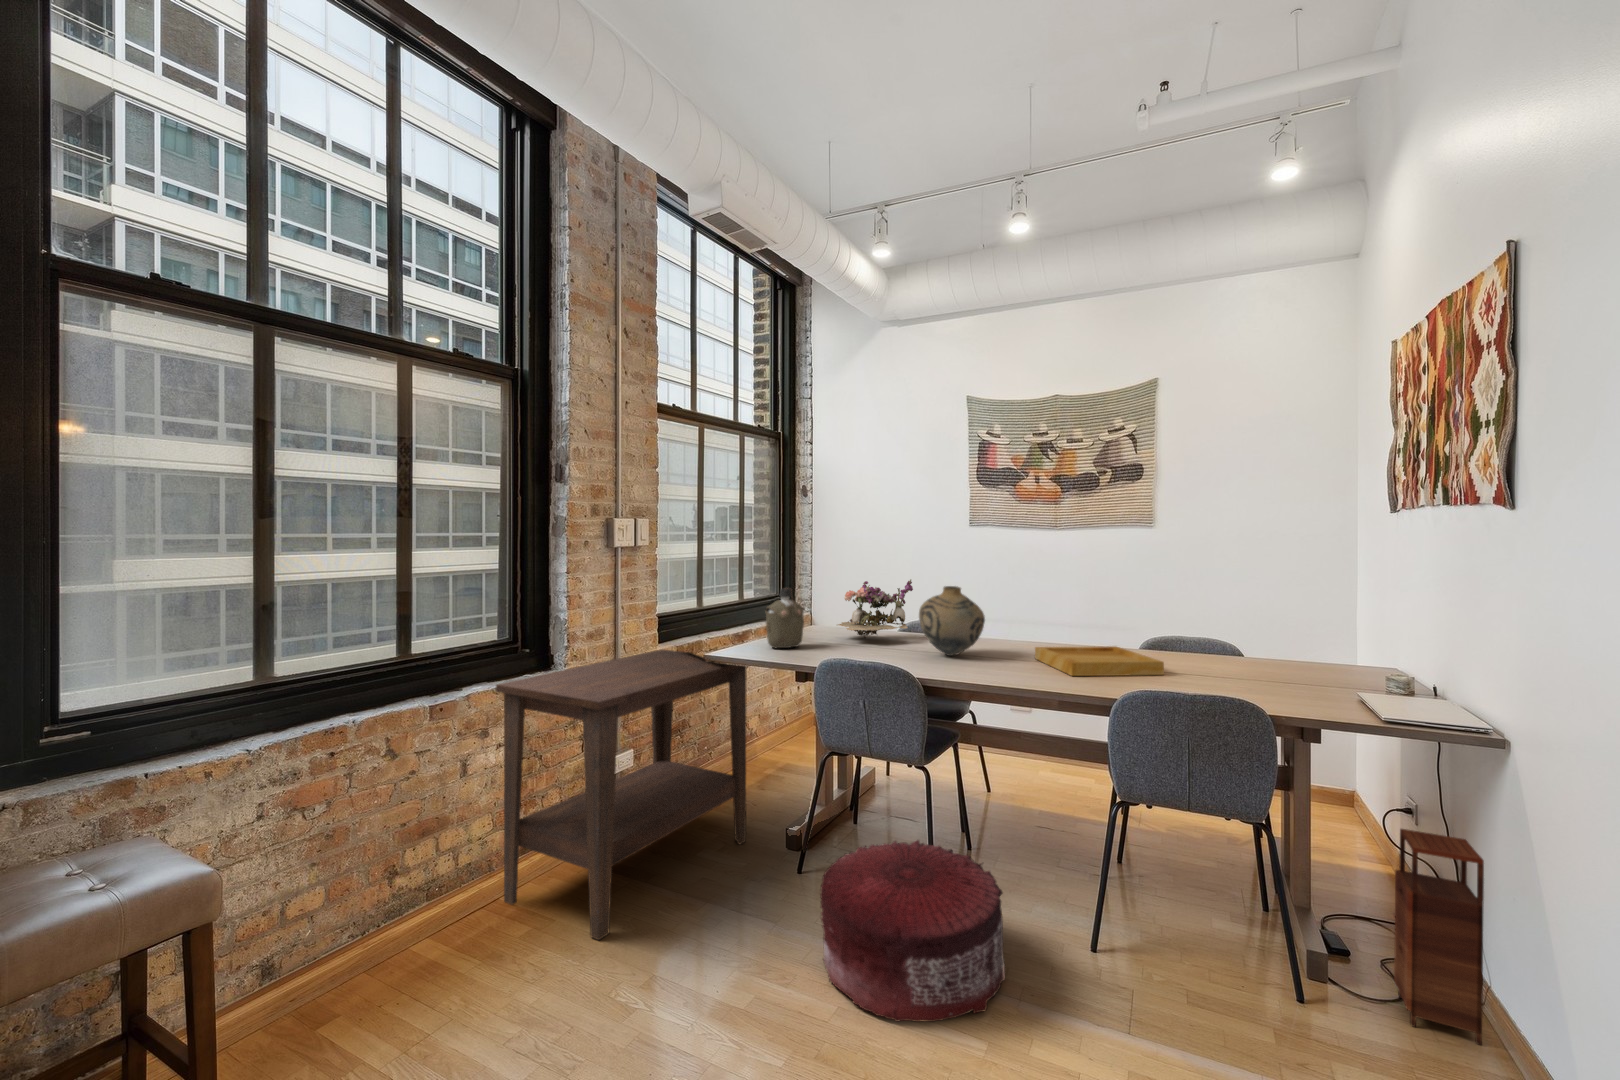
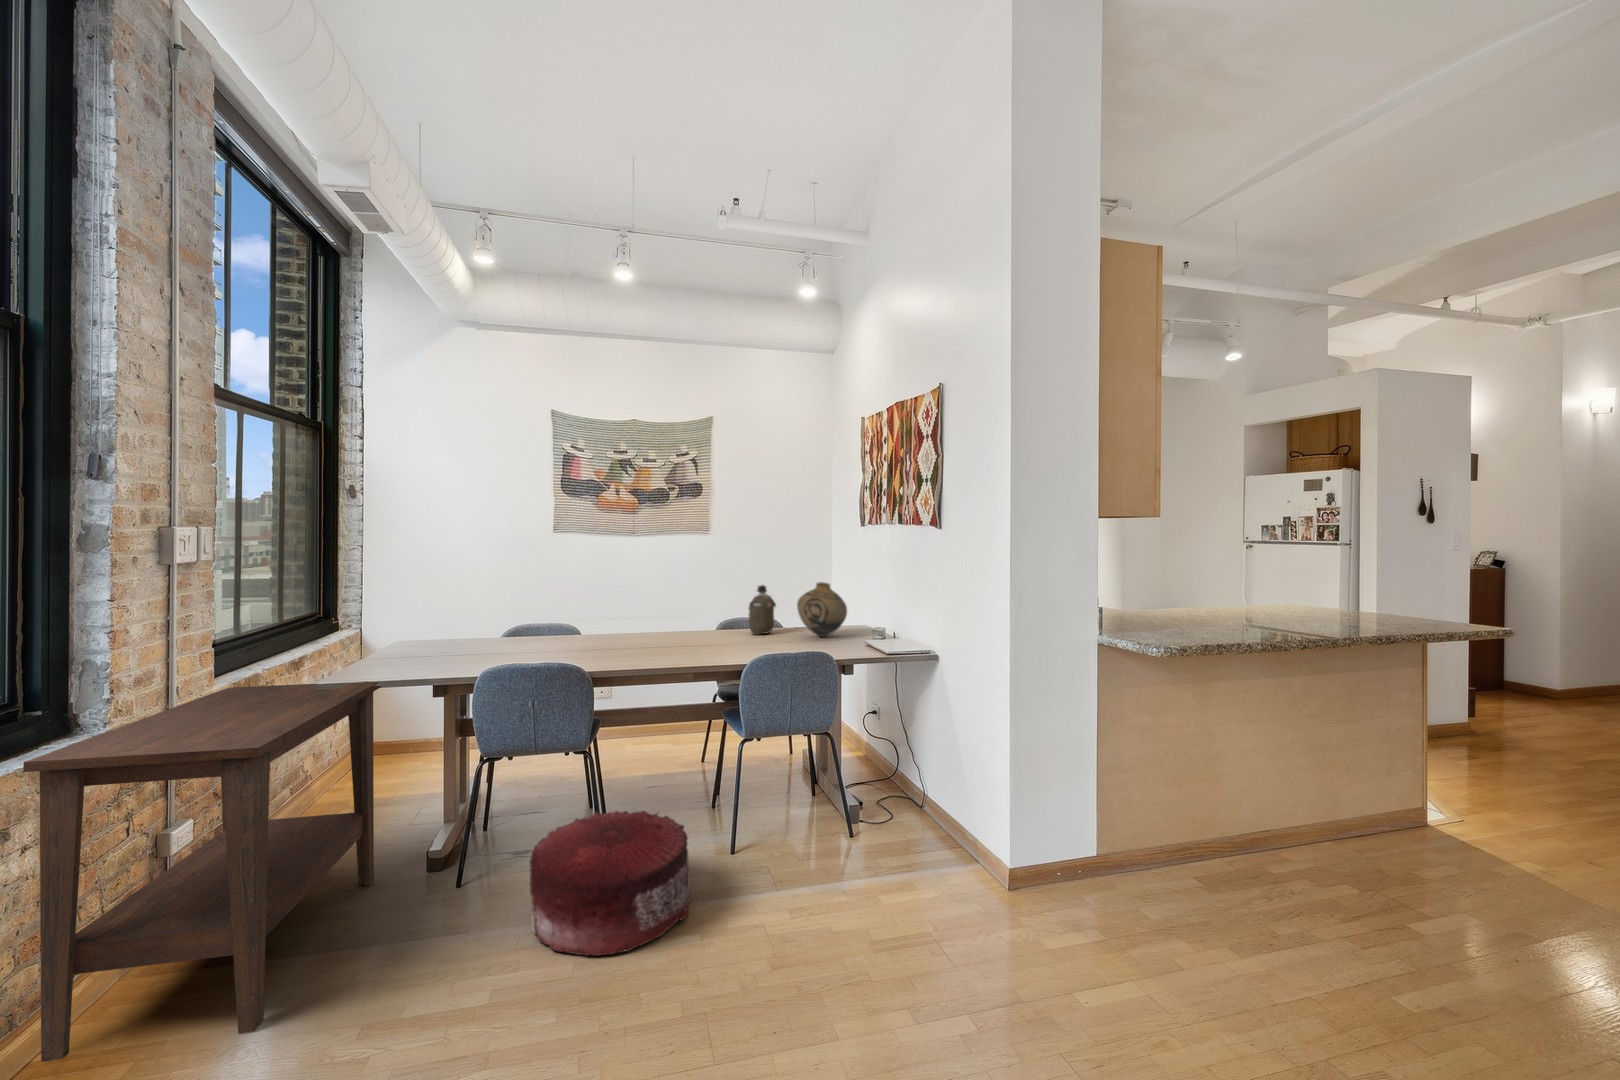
flower arrangement: present [838,579,913,638] -> none [453,585,537,647]
vase: present [919,586,985,656] -> present [797,582,847,637]
water bottle: present [765,588,804,648] -> present [749,585,776,635]
tray: present [1035,646,1164,676] -> none [660,629,758,654]
storage cabinet: present [1394,829,1484,1045] -> none [889,716,930,829]

